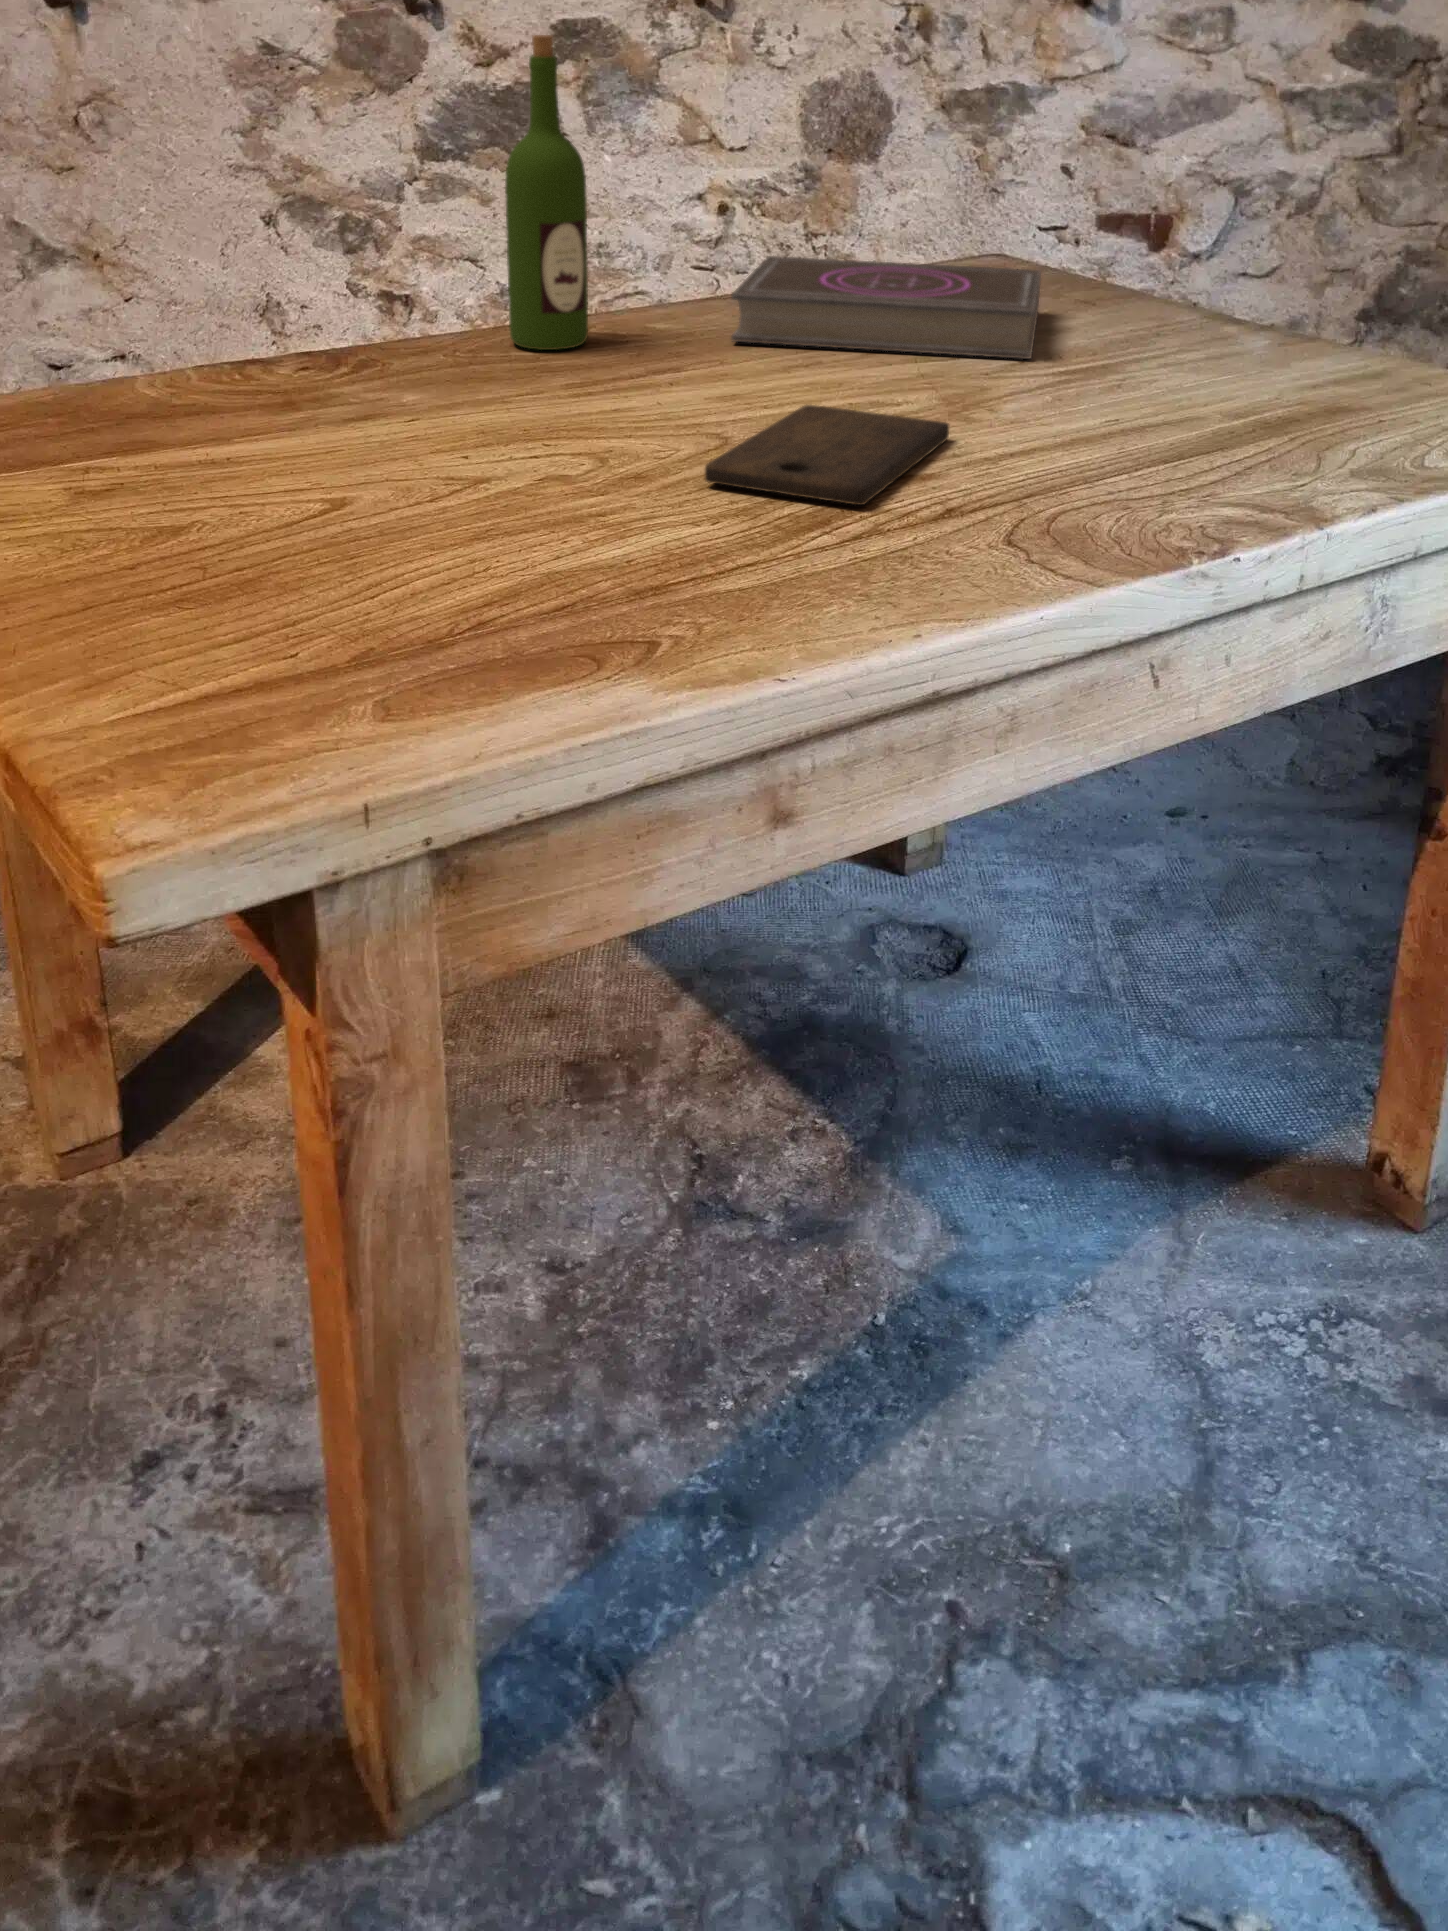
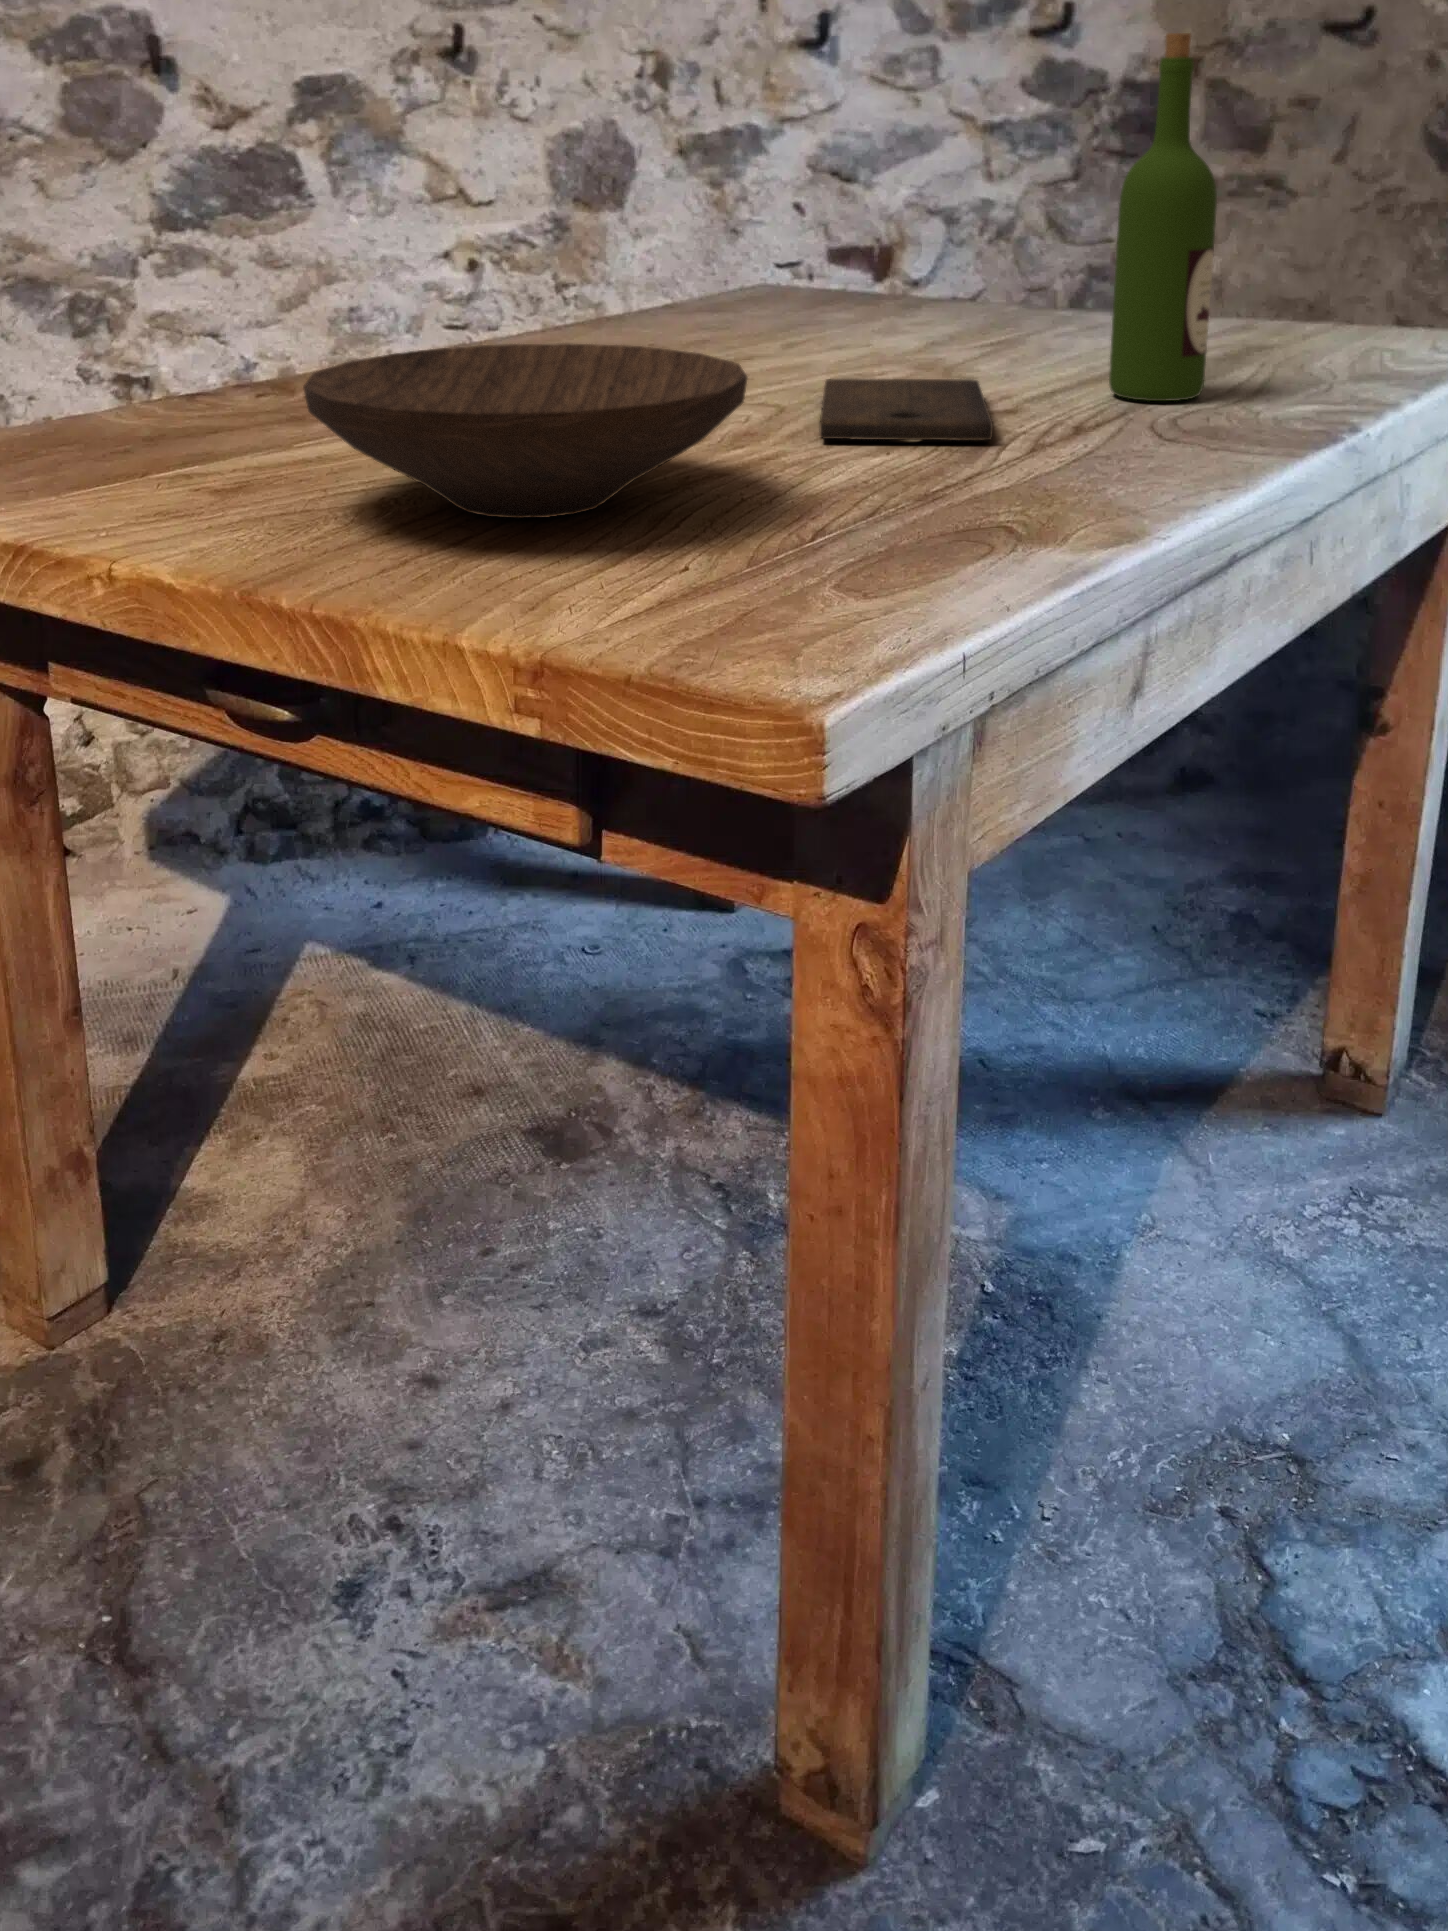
wine bottle: present [505,35,588,350] -> present [1109,33,1217,401]
book: present [731,256,1041,359] -> none [628,271,950,351]
wooden bowl: none [106,361,543,553] -> present [303,343,747,518]

